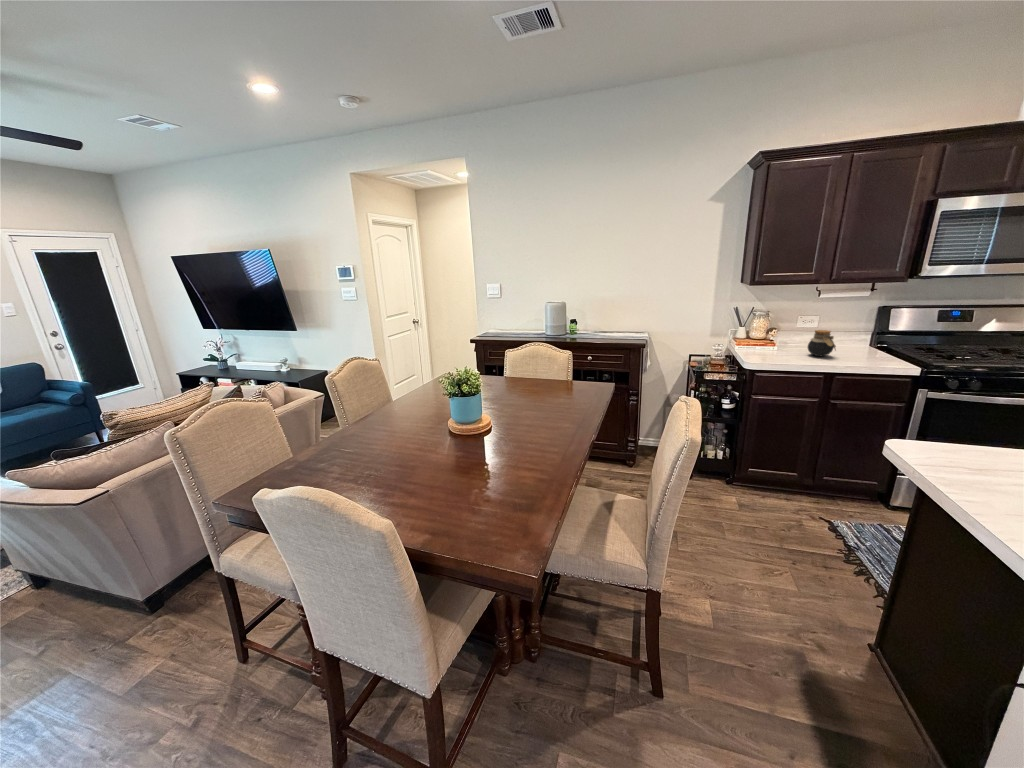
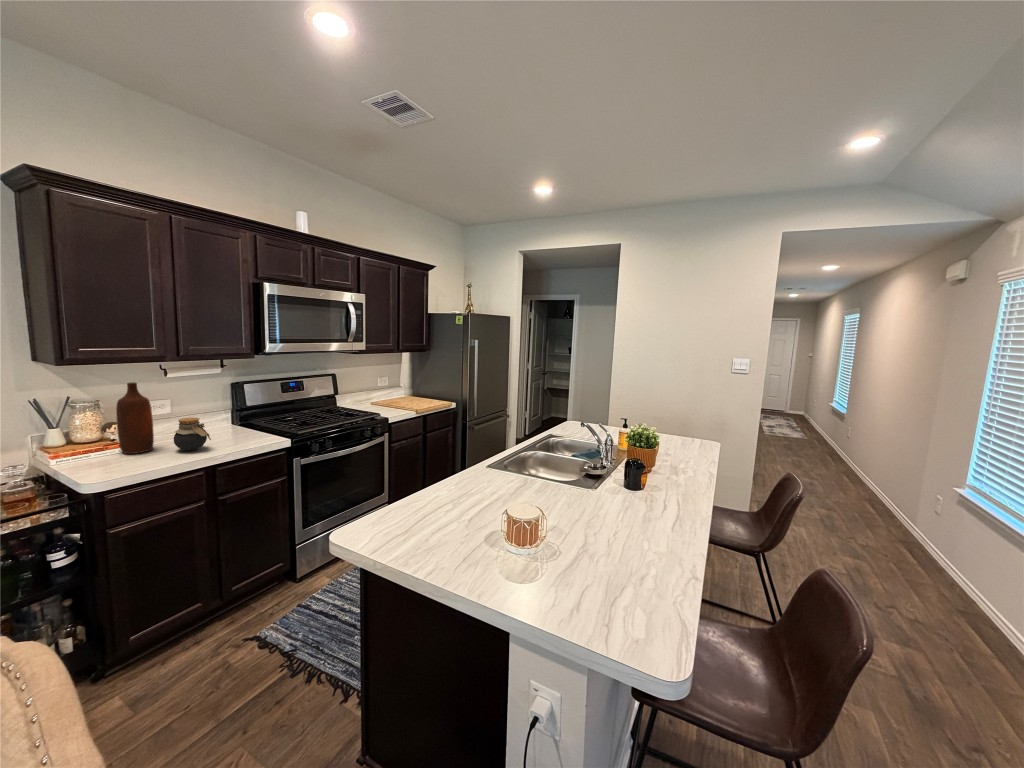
bottle: none [773,299,799,351] -> present [116,383,154,454]

